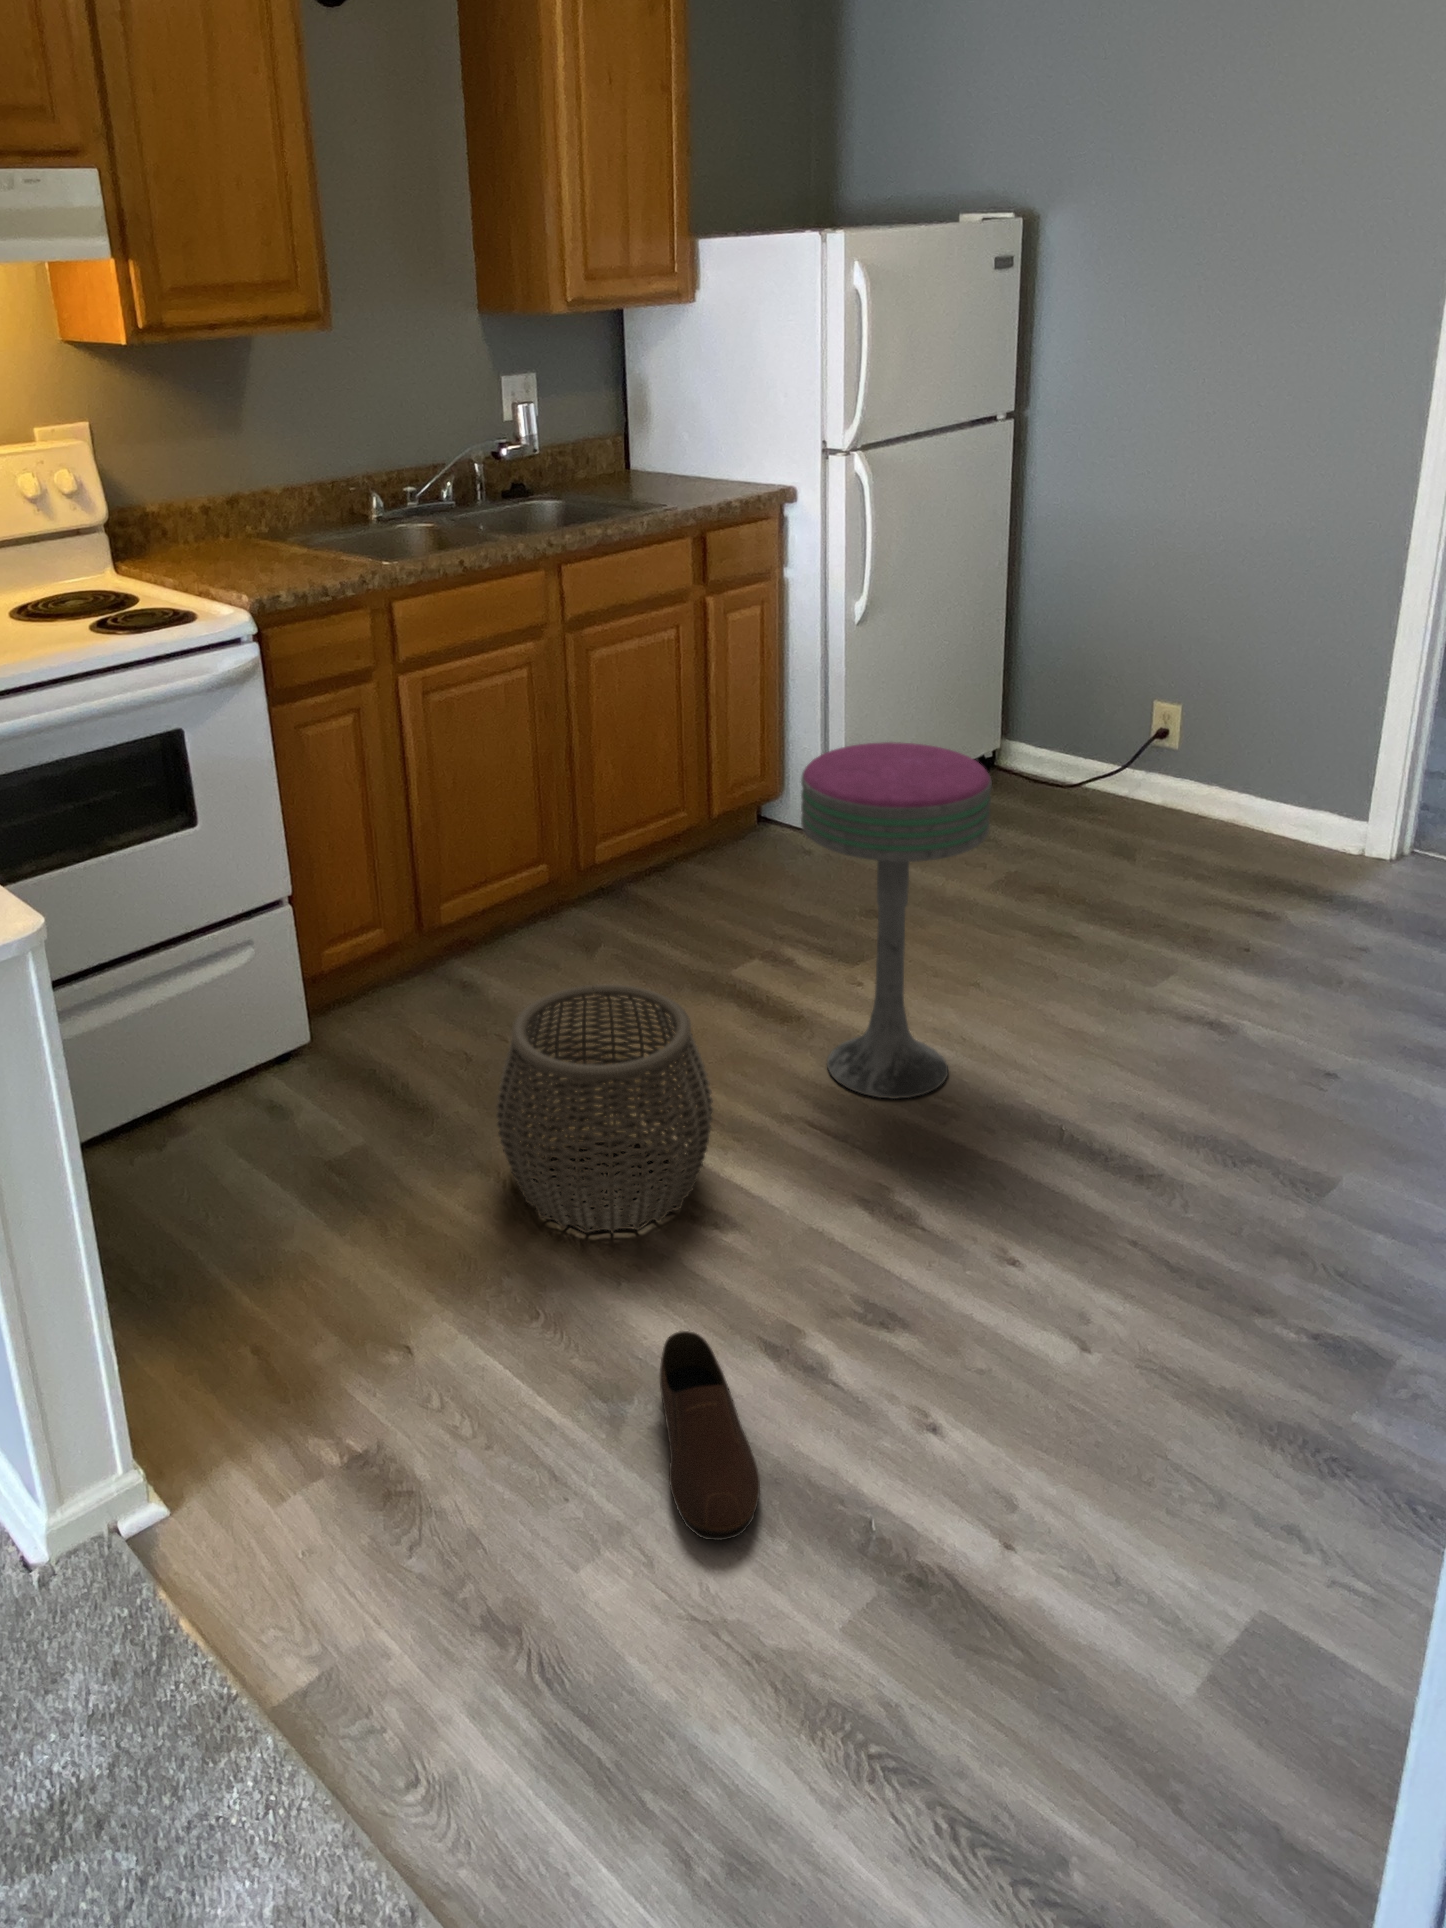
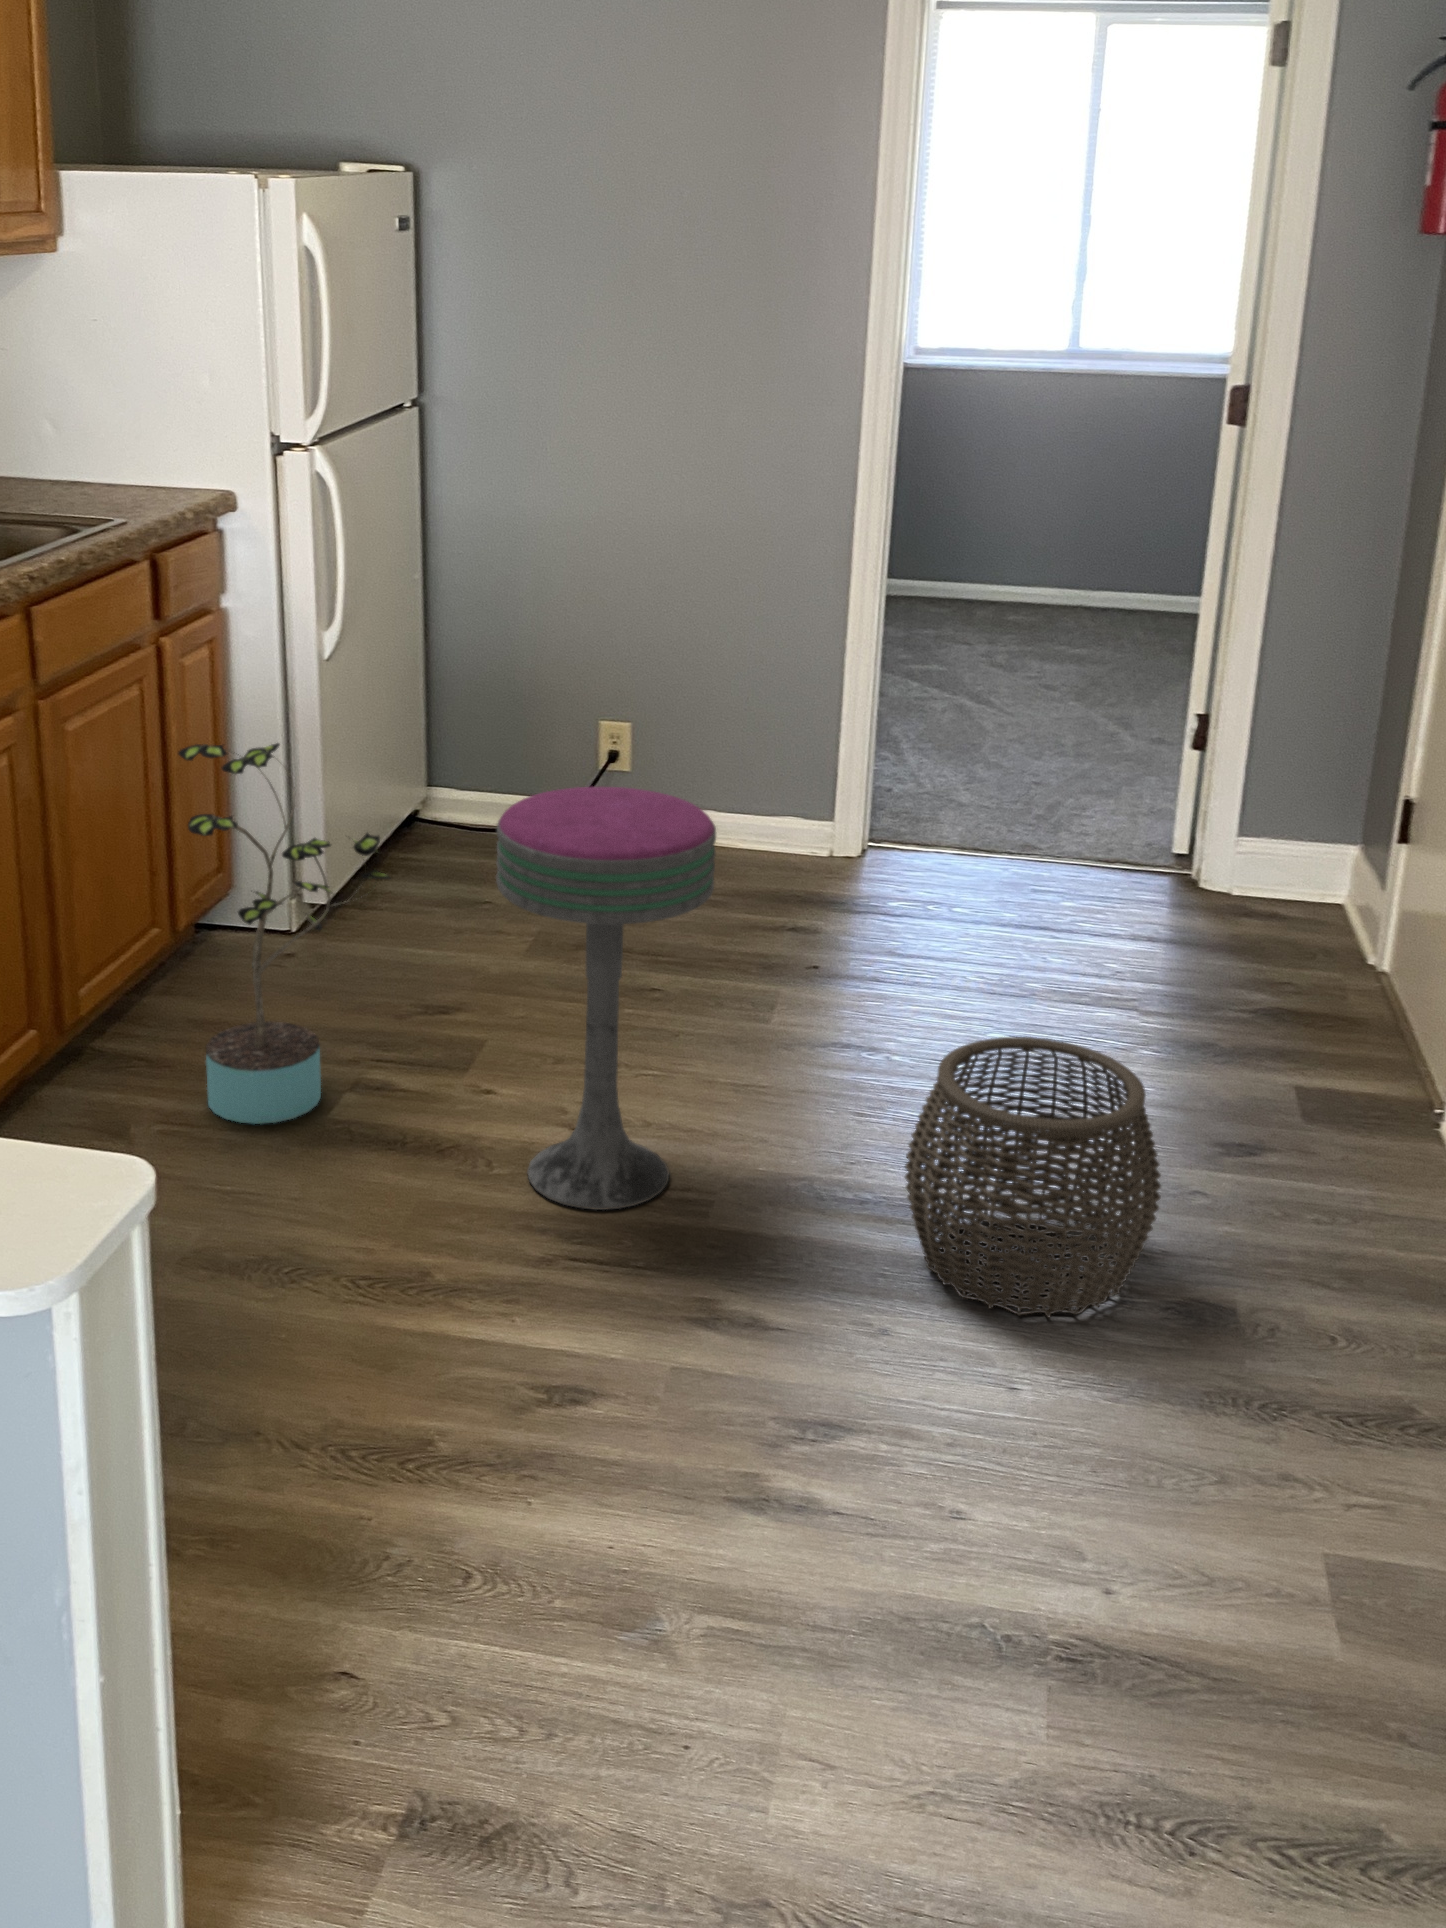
potted plant: none [619,675,796,969] -> present [178,743,390,1124]
woven basket: present [496,984,713,1233] -> present [905,1037,1161,1317]
shoe: present [660,1331,760,1540] -> none [684,1504,903,1715]

